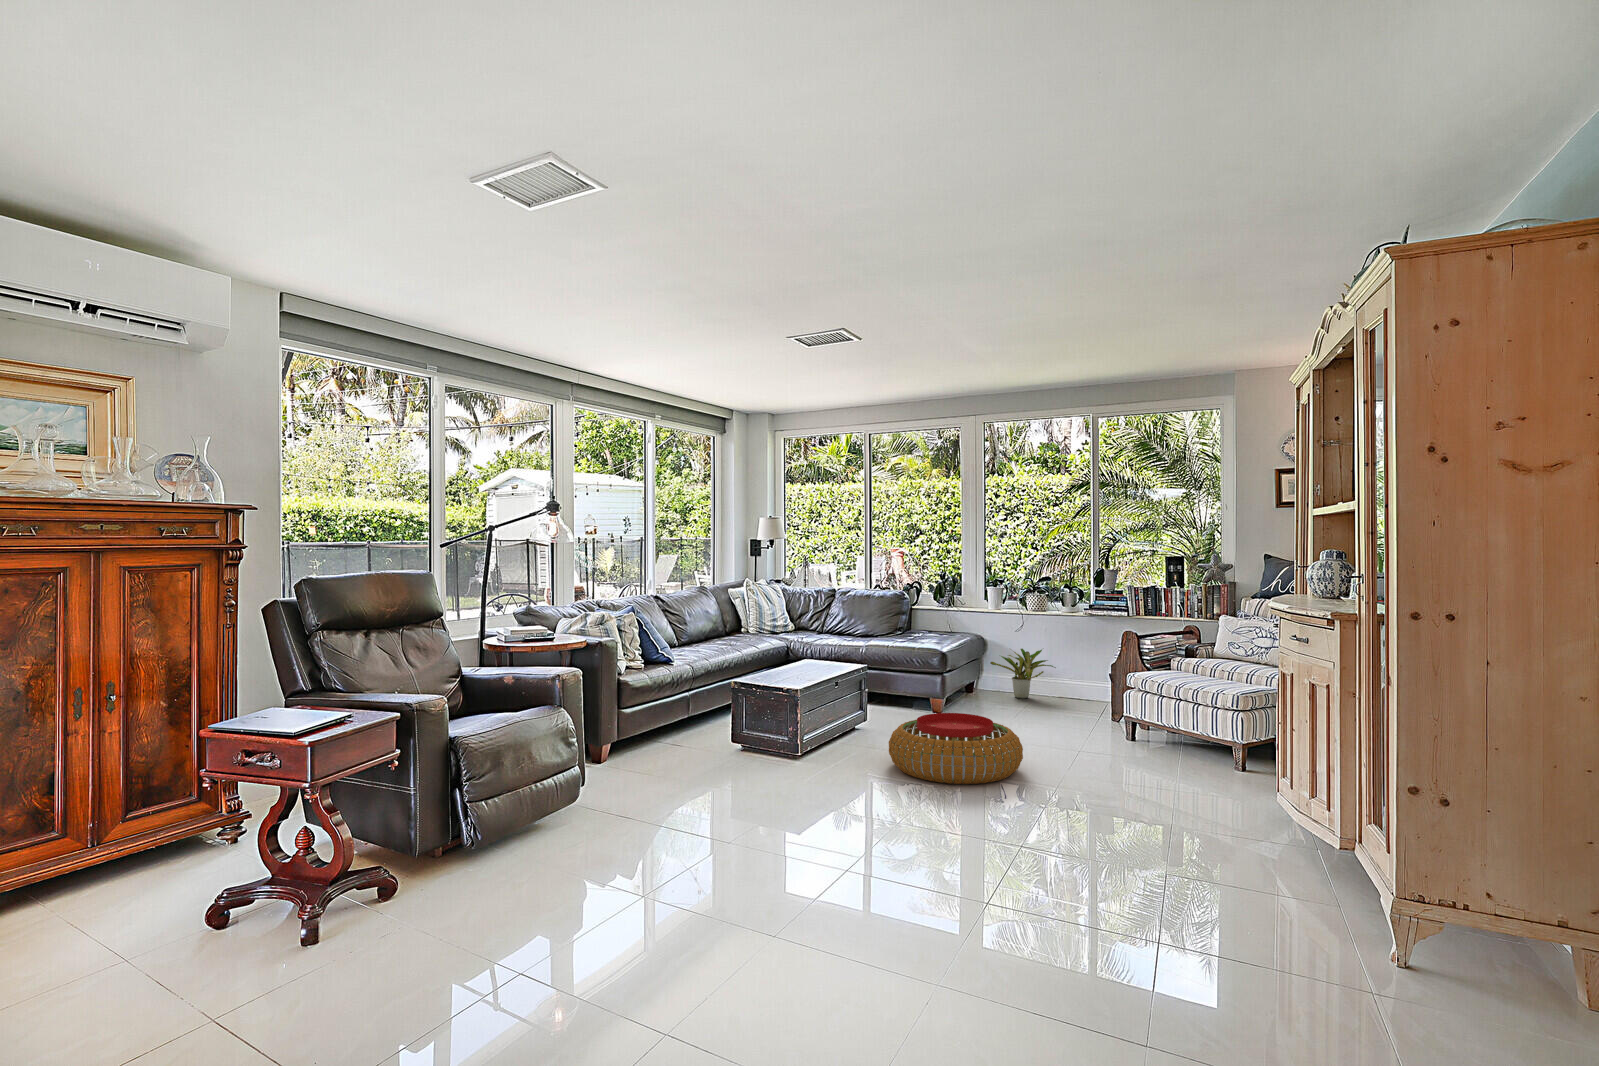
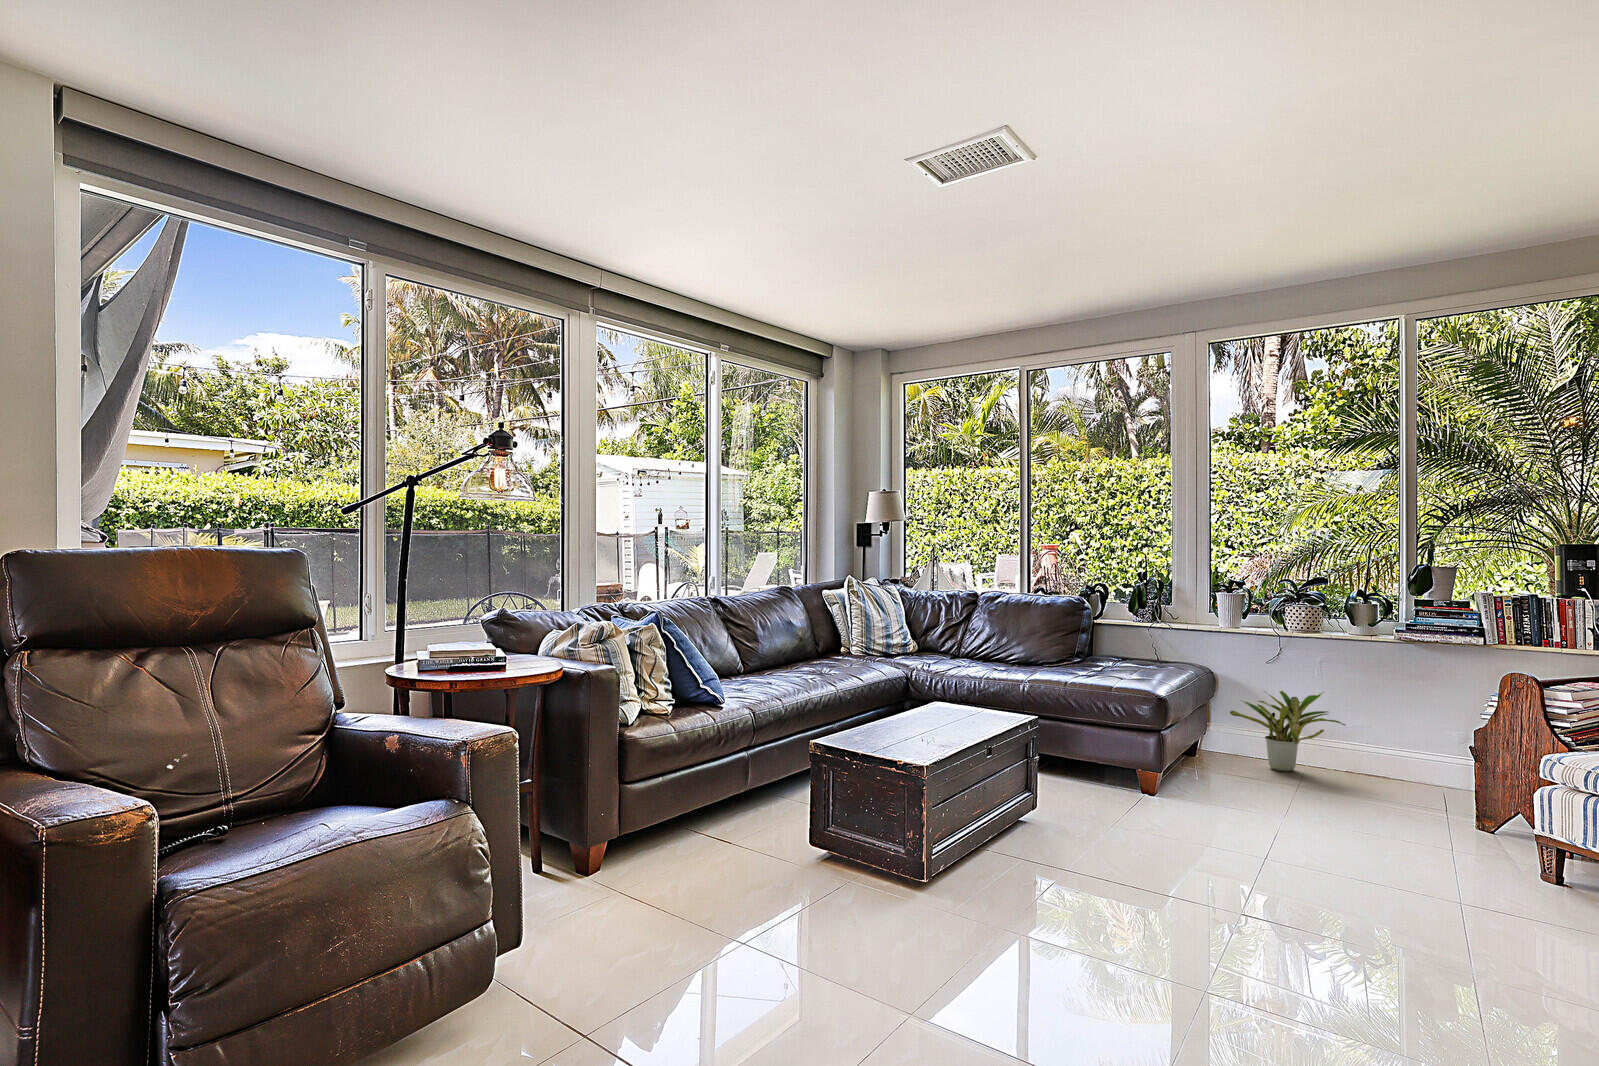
pouf: present [889,713,1023,784] -> none [1095,820,1383,988]

